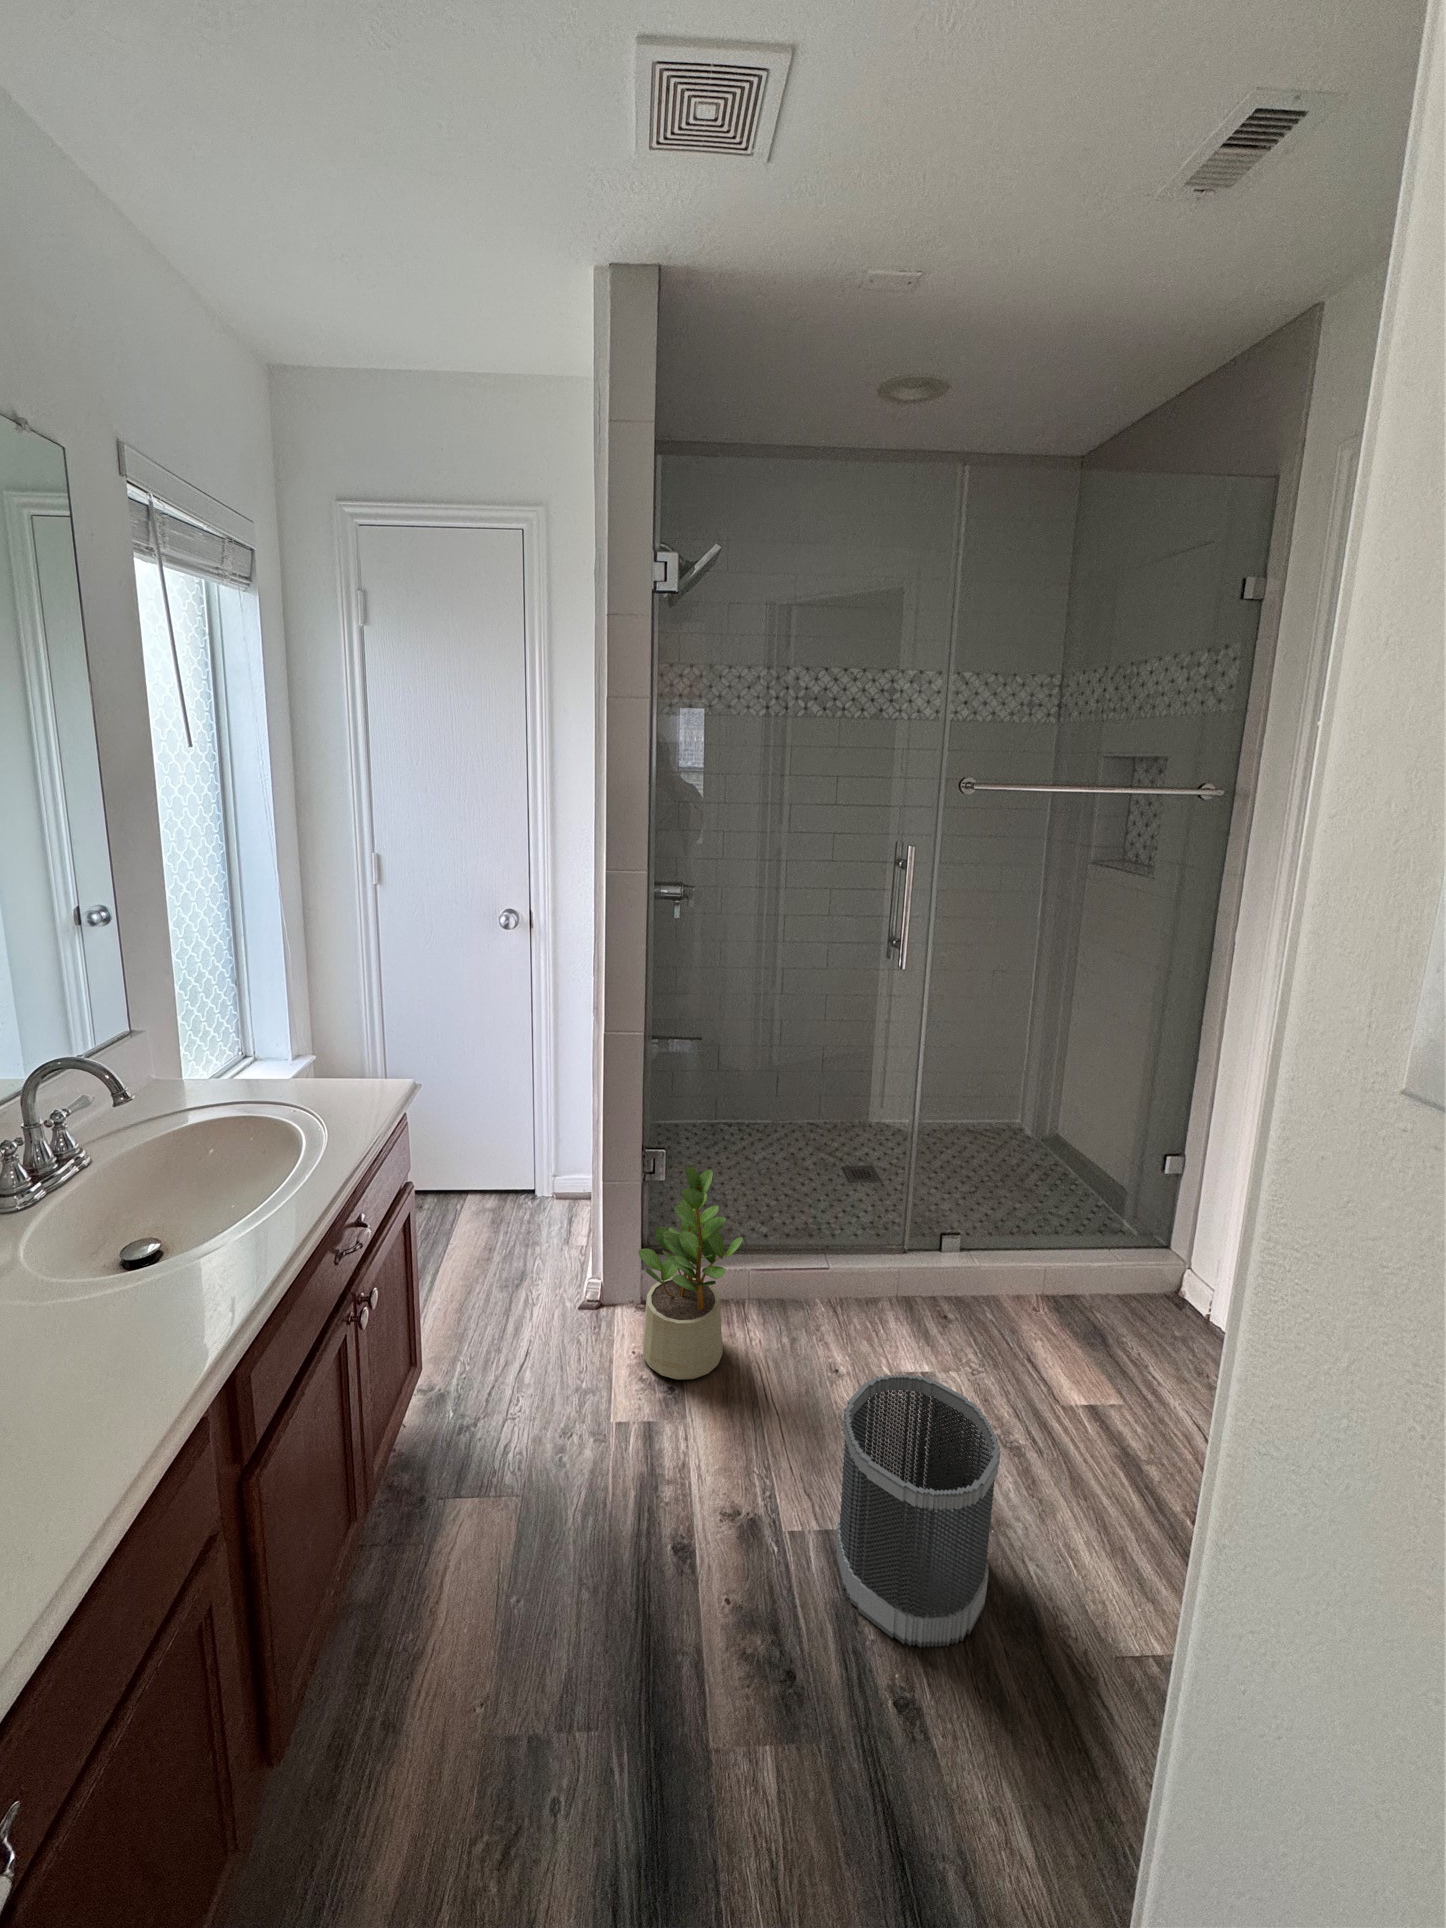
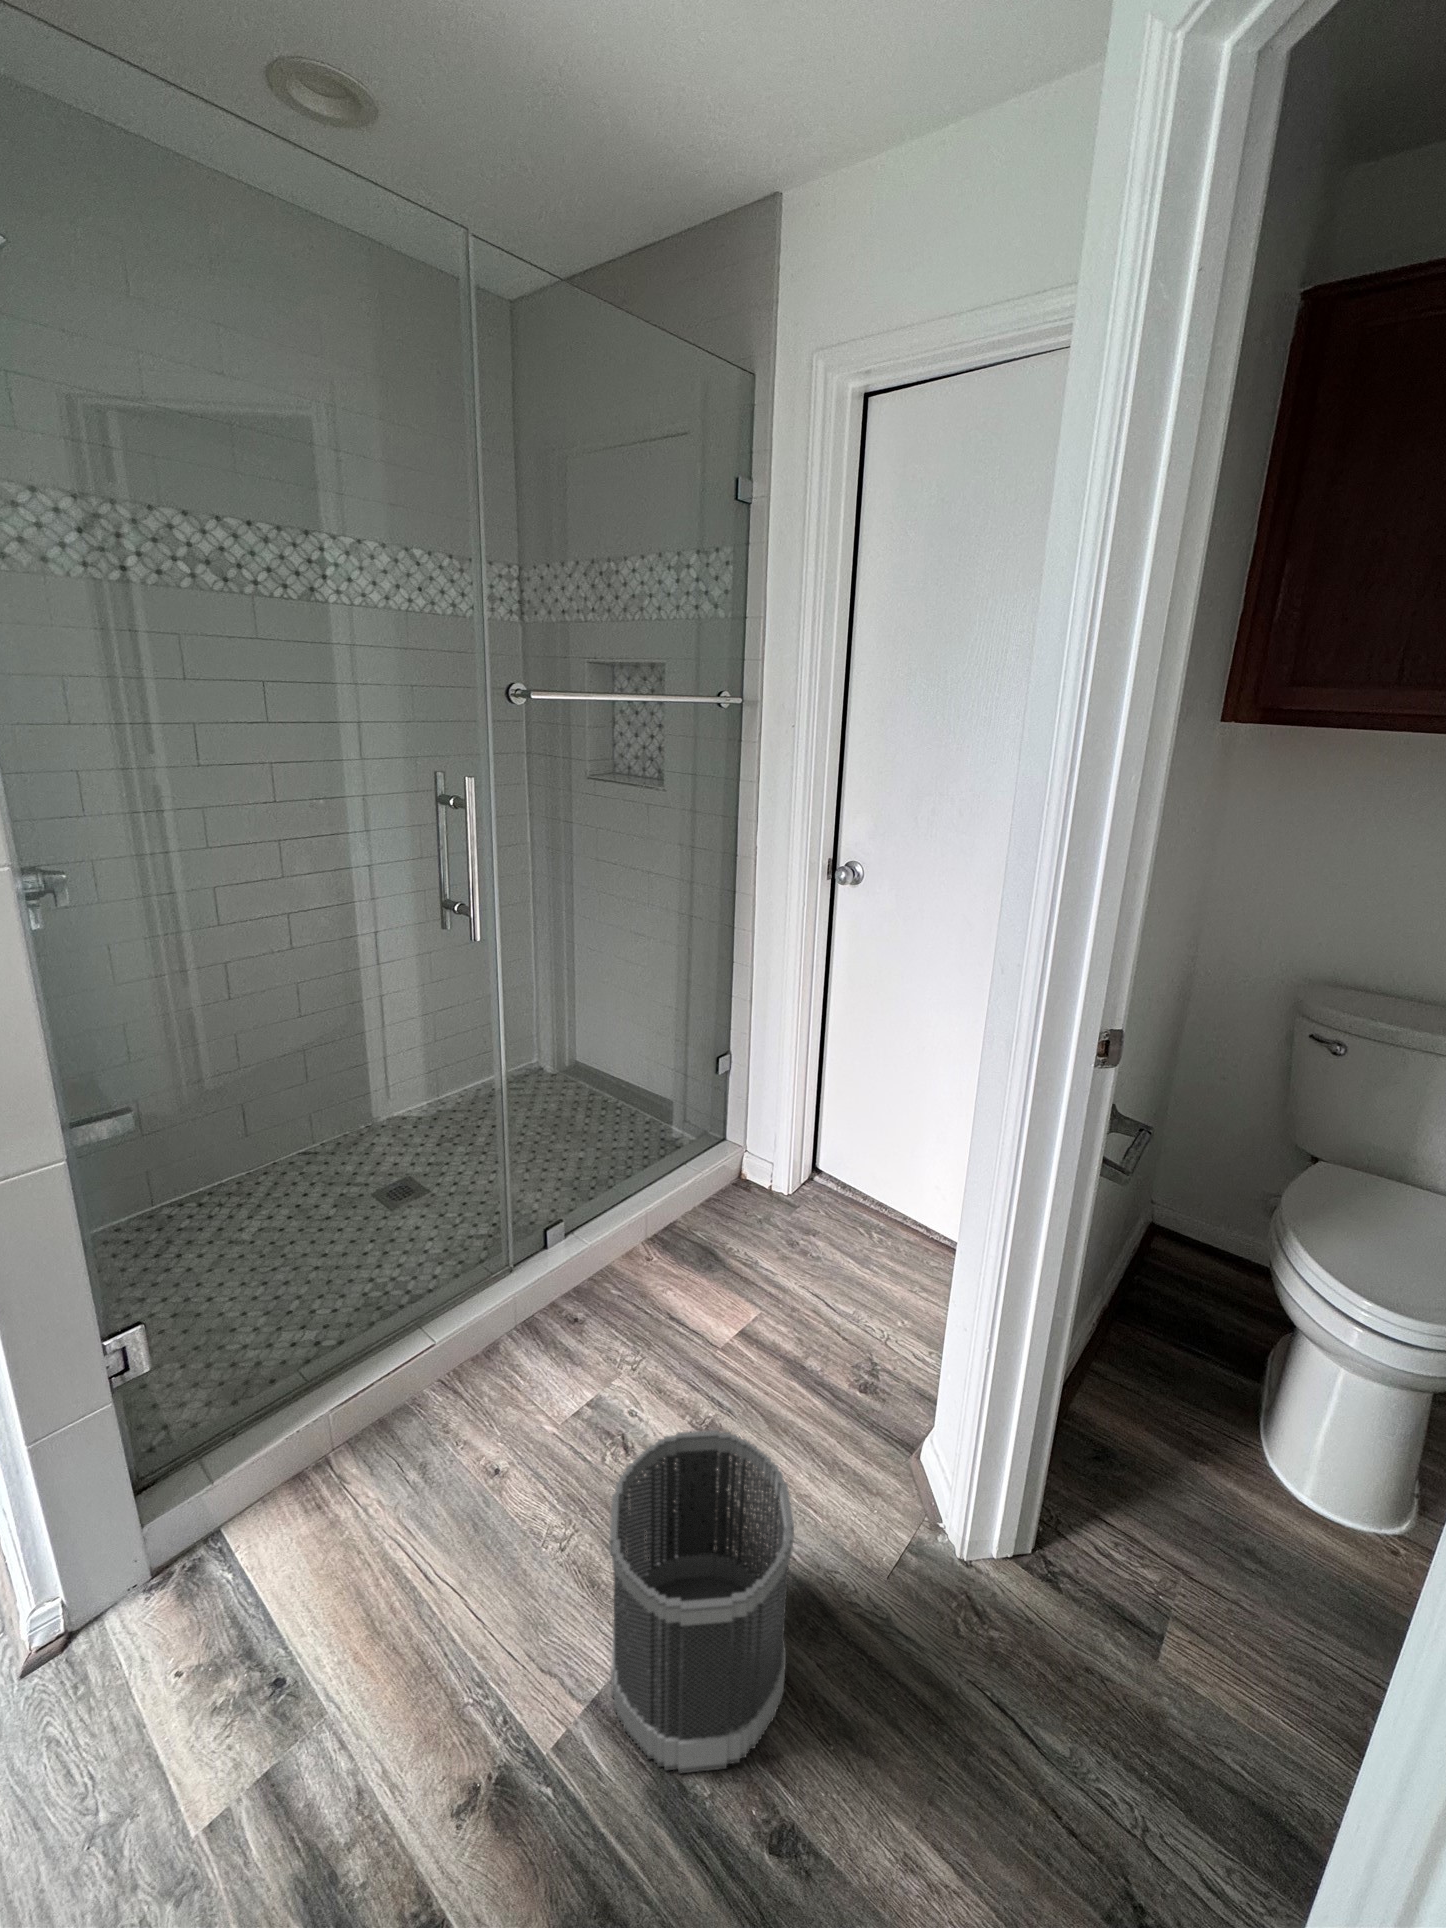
potted plant: present [638,1166,743,1379] -> none [154,1327,344,1678]

